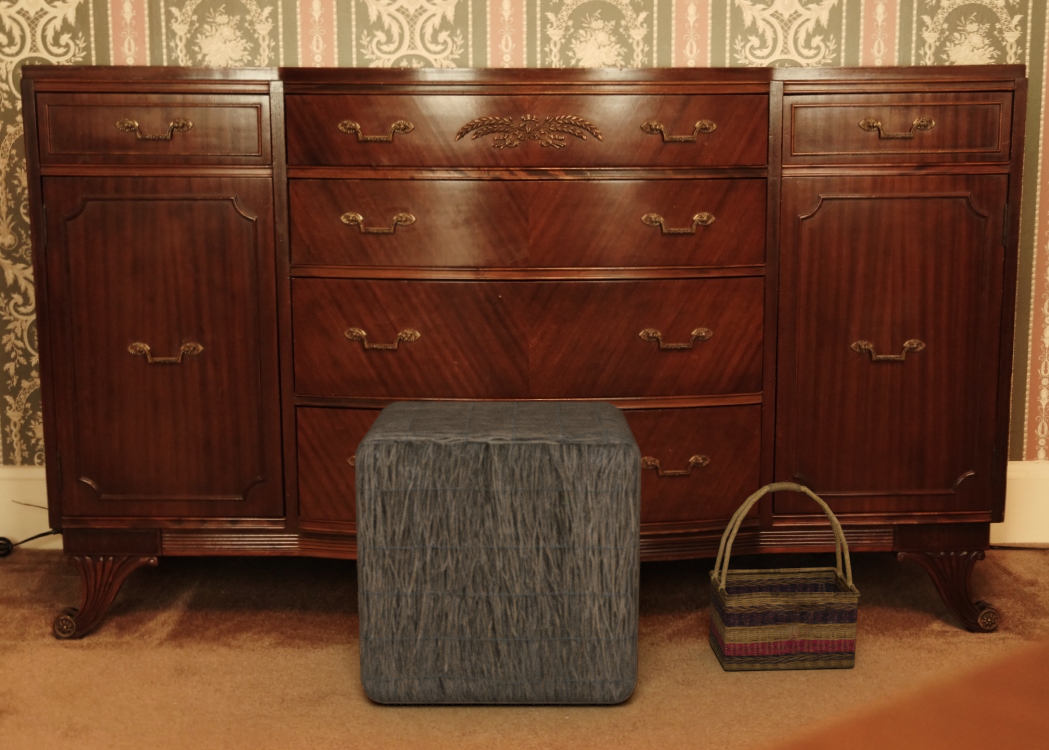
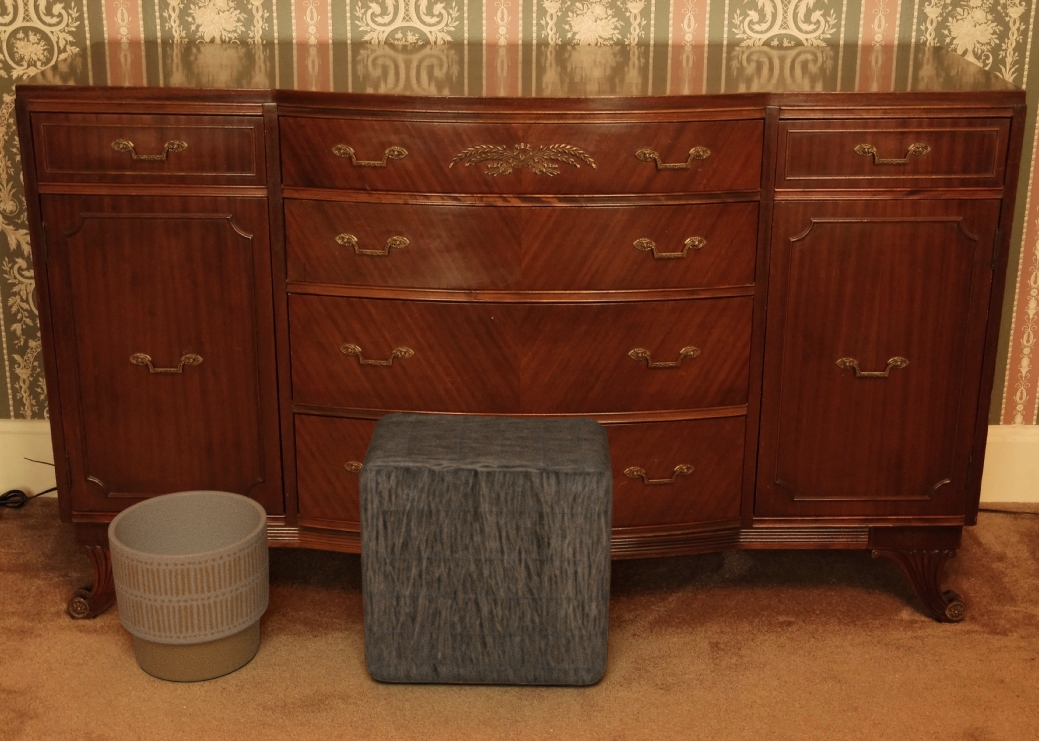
basket: present [709,482,861,671] -> none [678,486,812,651]
planter: none [72,499,254,706] -> present [108,491,269,682]

